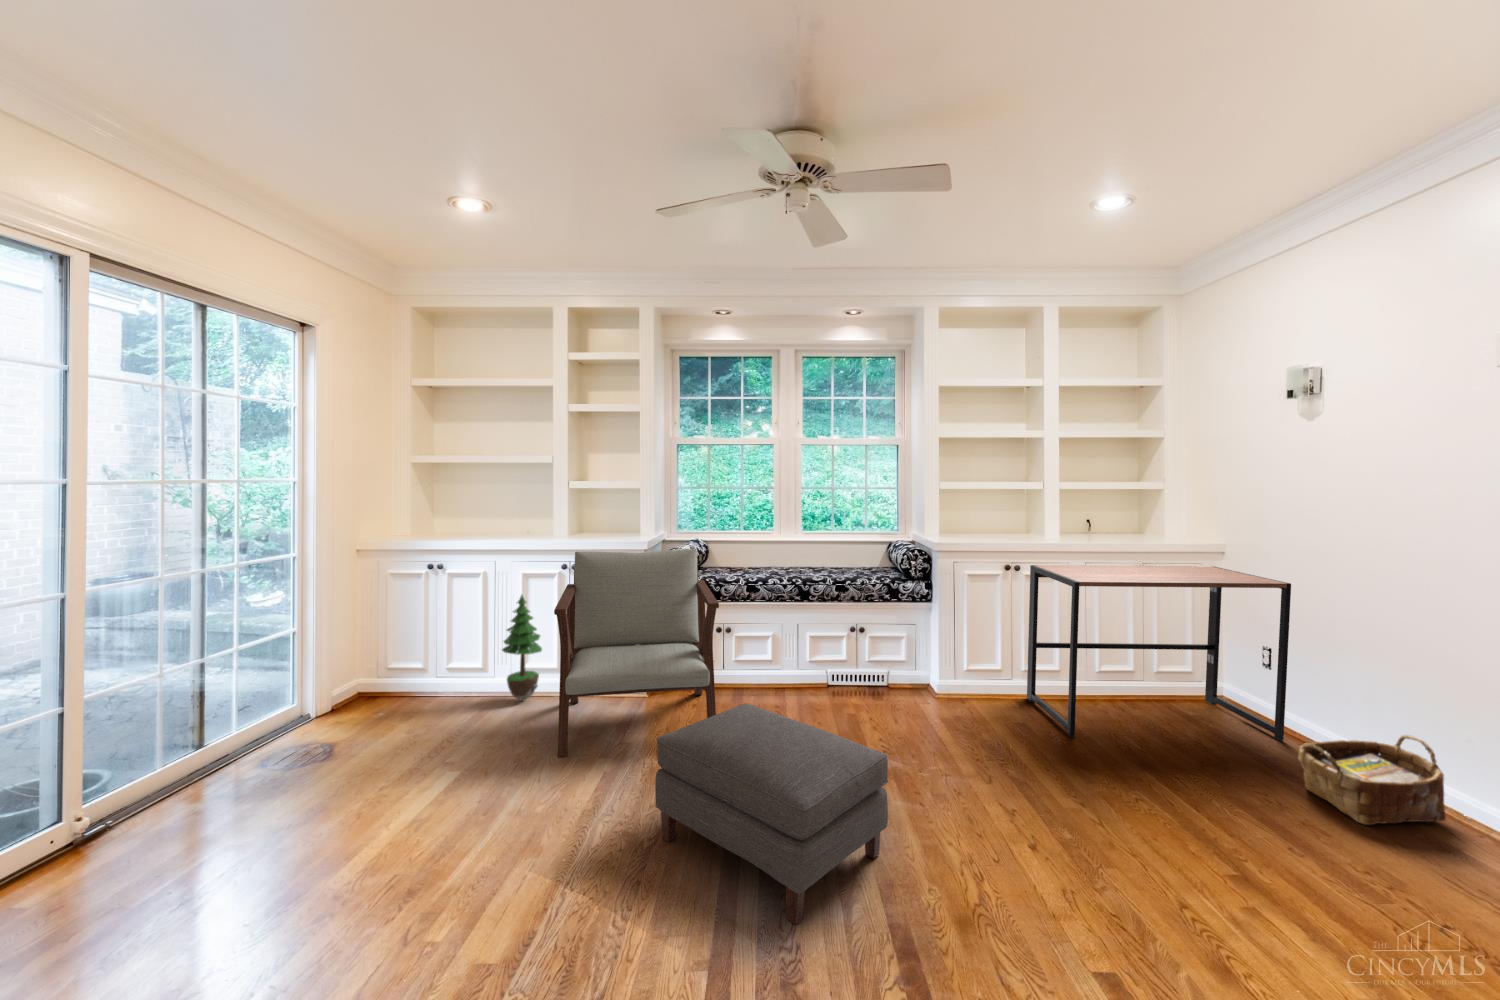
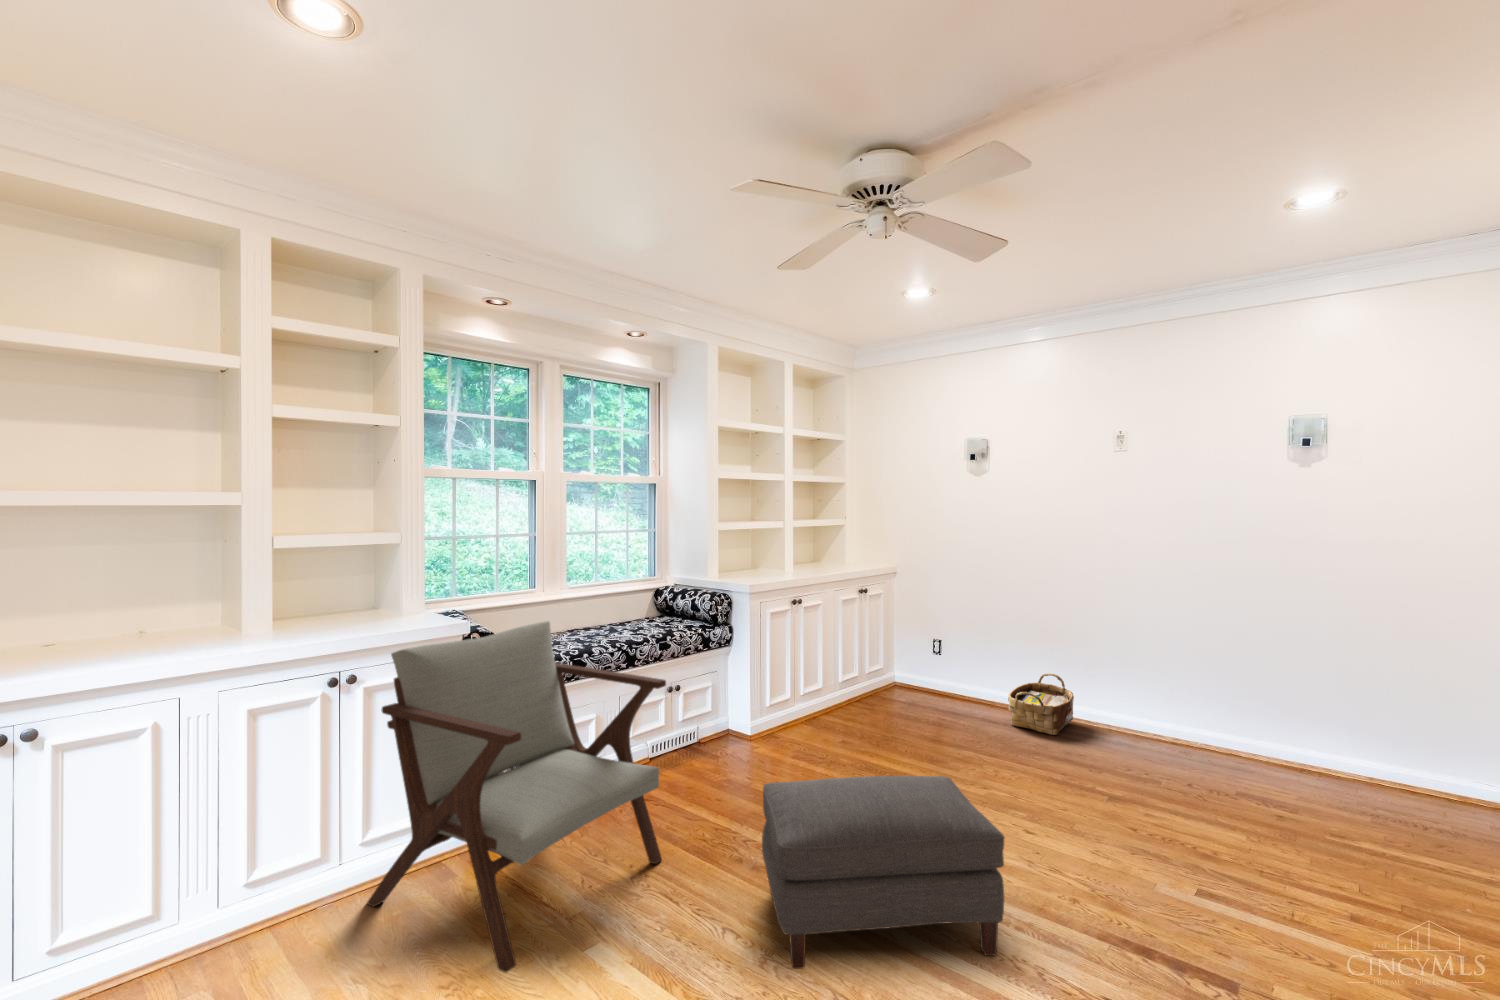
desk: present [1027,565,1291,741] -> none [808,582,961,738]
potted tree: present [502,595,542,701] -> none [229,744,315,943]

